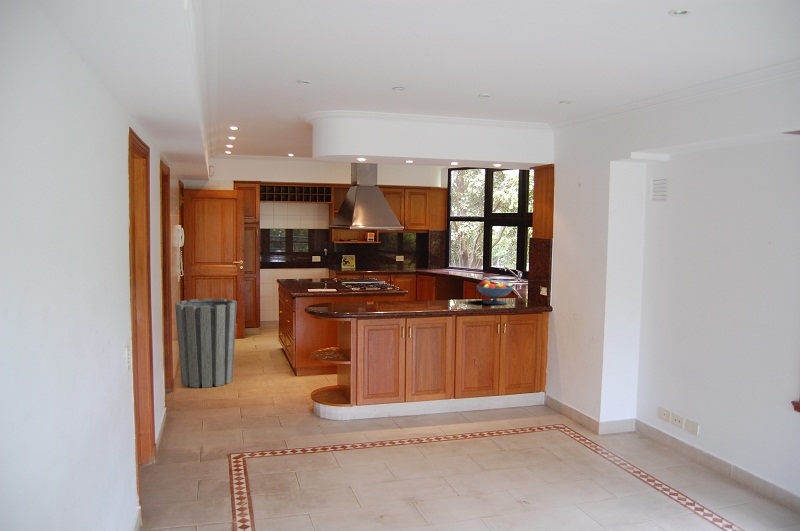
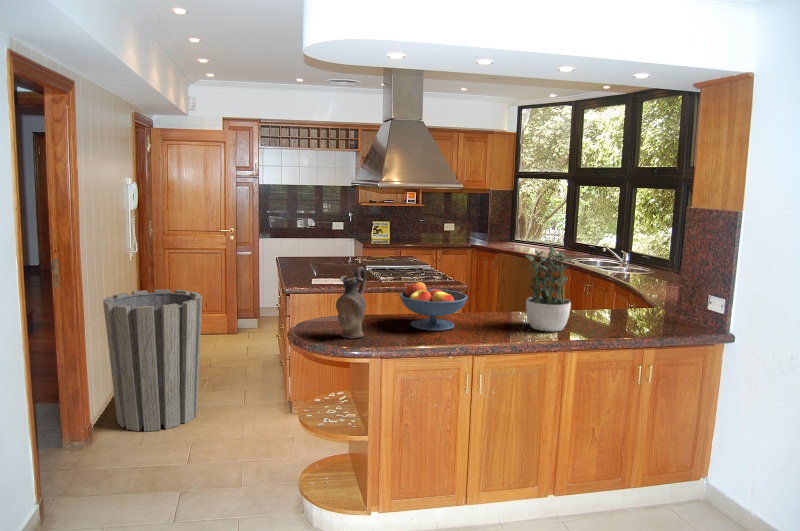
potted plant: none [434,259,461,306] -> present [525,245,572,331]
ceramic pitcher: none [332,272,348,310] -> present [336,267,366,338]
fruit bowl: present [477,280,513,304] -> present [400,282,468,331]

